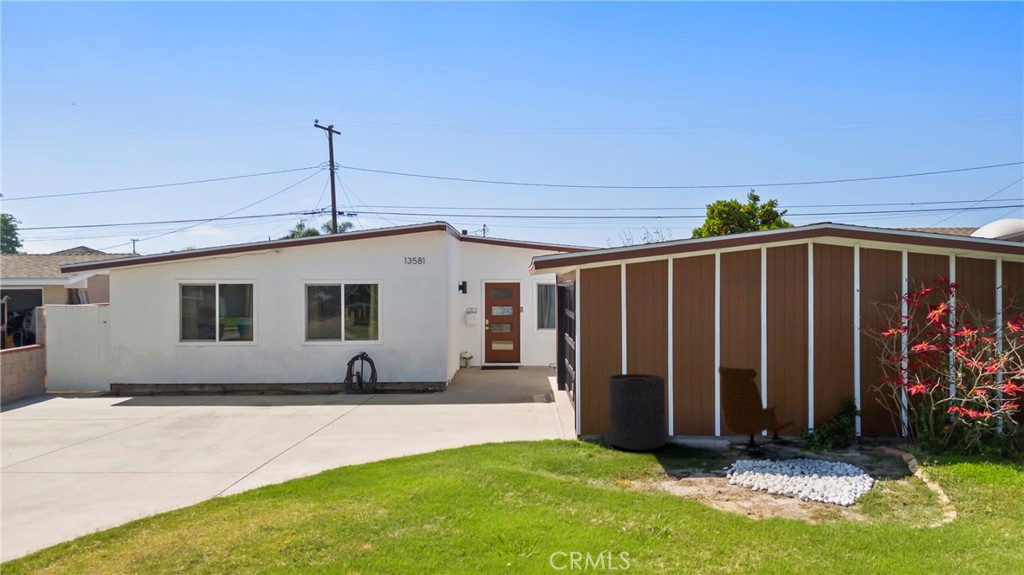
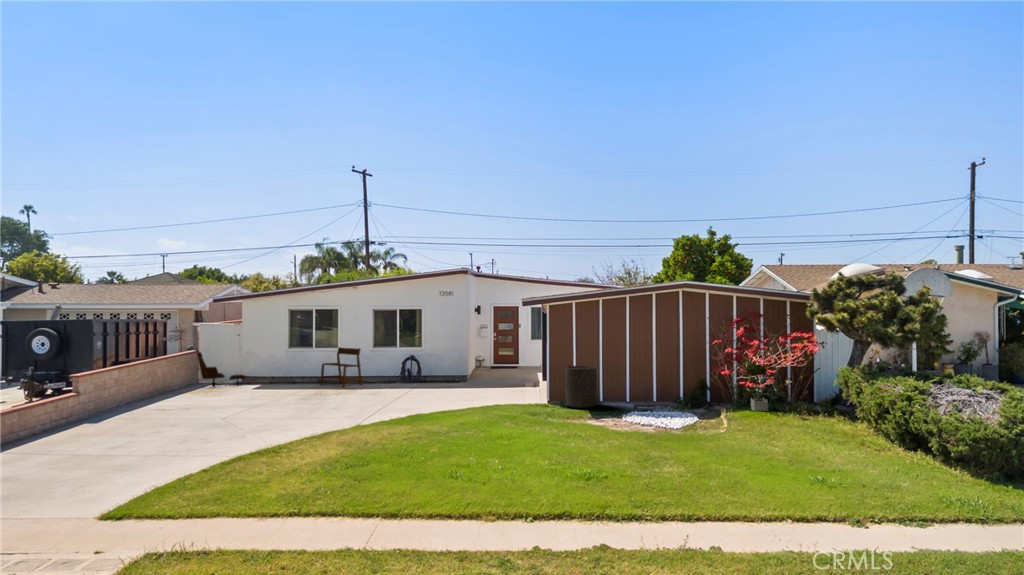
bench: none [224,340,286,402] -> present [321,347,362,387]
lounge chair: present [719,366,794,456] -> present [197,352,246,387]
potted tree: none [938,372,986,460] -> present [745,363,768,411]

